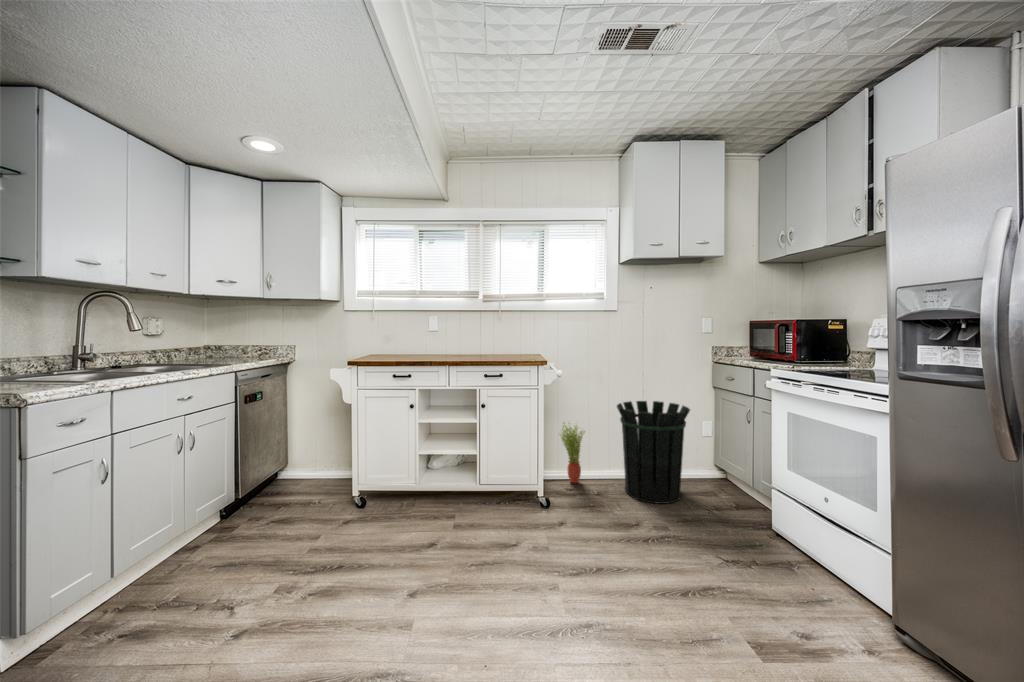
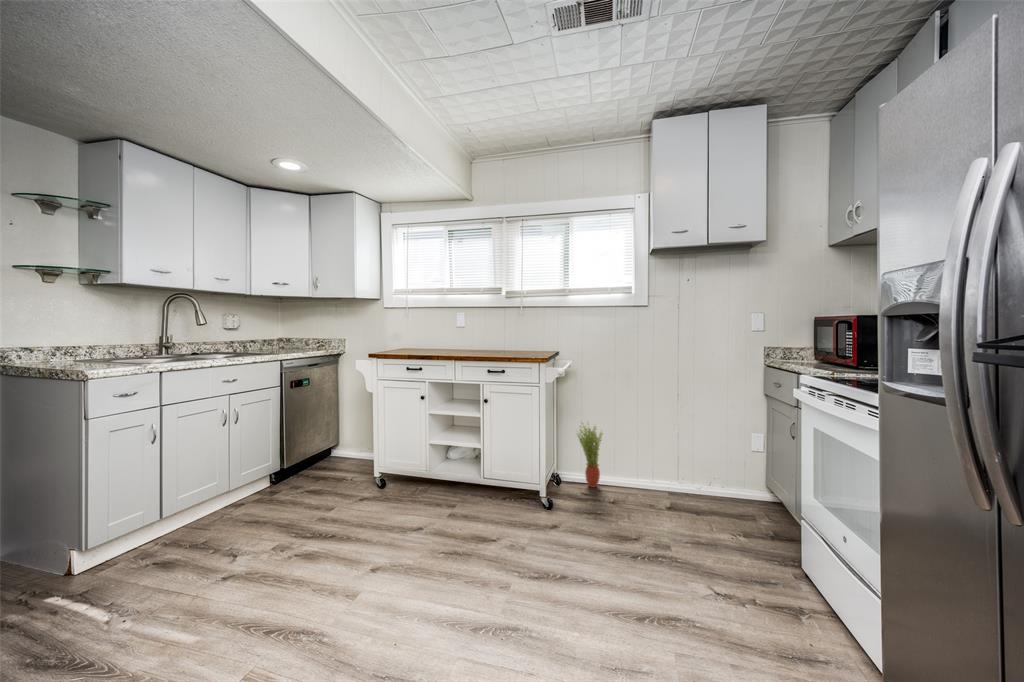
waste bin: present [617,401,690,504] -> none [635,404,720,521]

